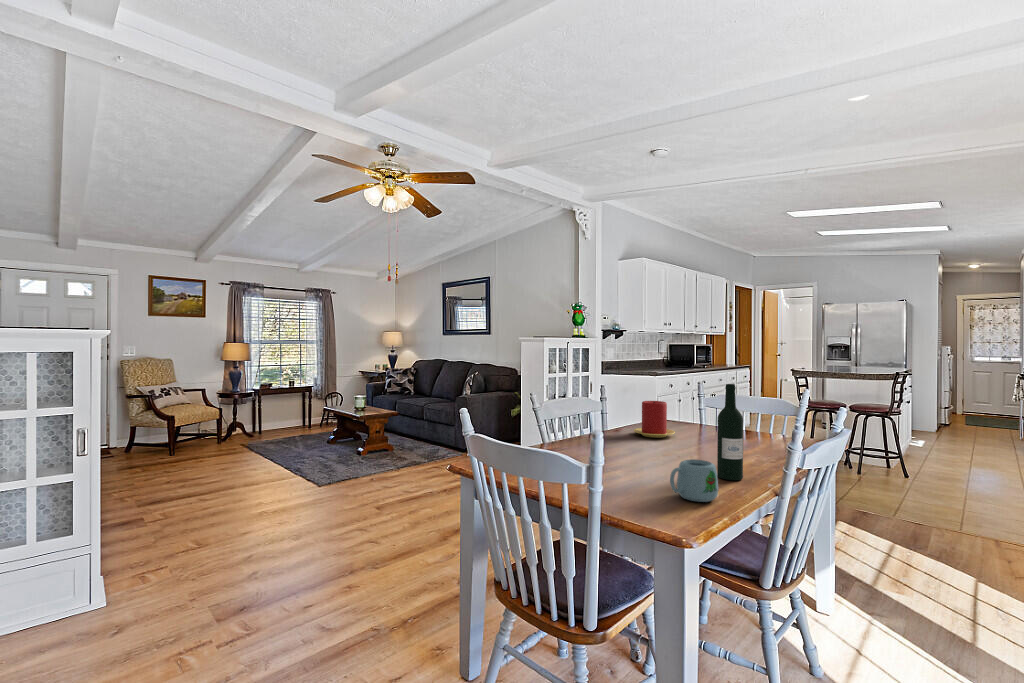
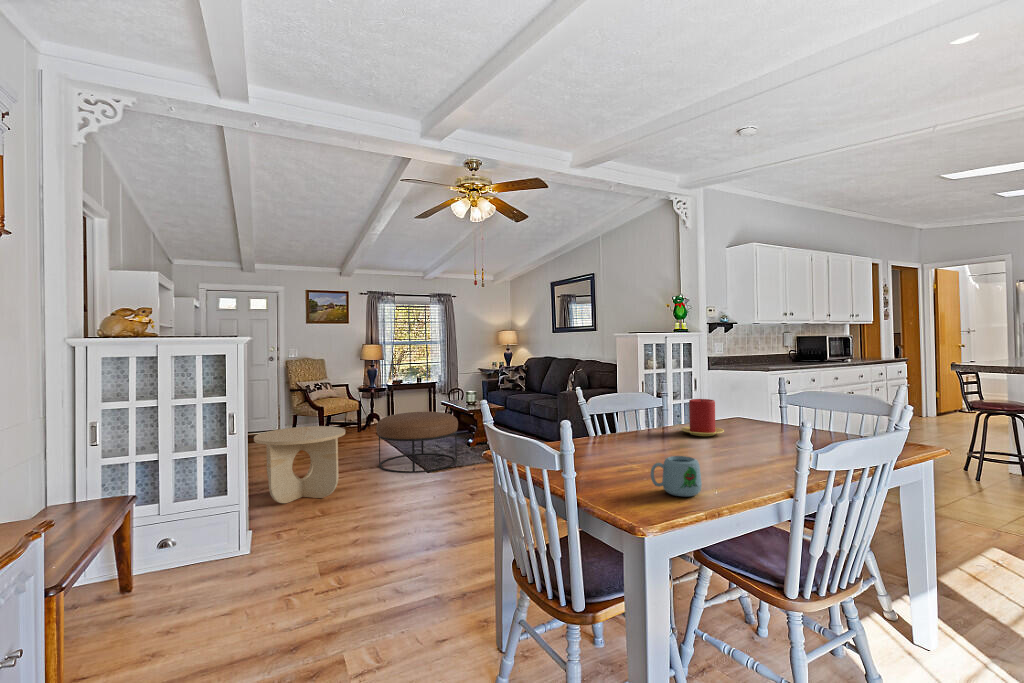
wine bottle: present [717,384,743,480] -> none [725,383,751,479]
ottoman: none [253,419,350,488] -> present [376,412,458,473]
side table: none [98,438,223,535] -> present [254,426,345,503]

